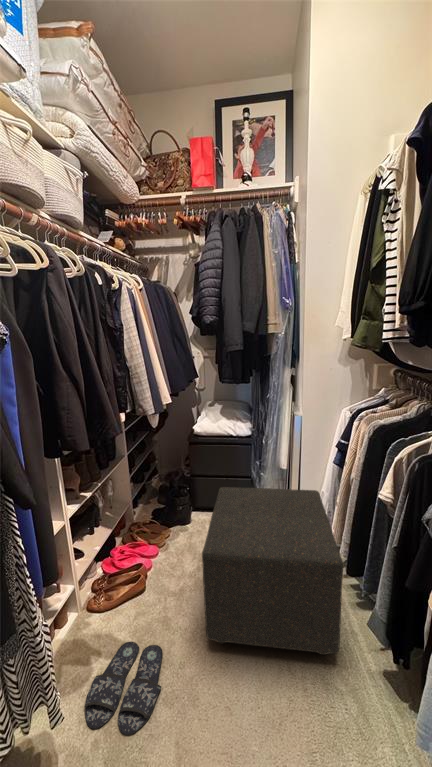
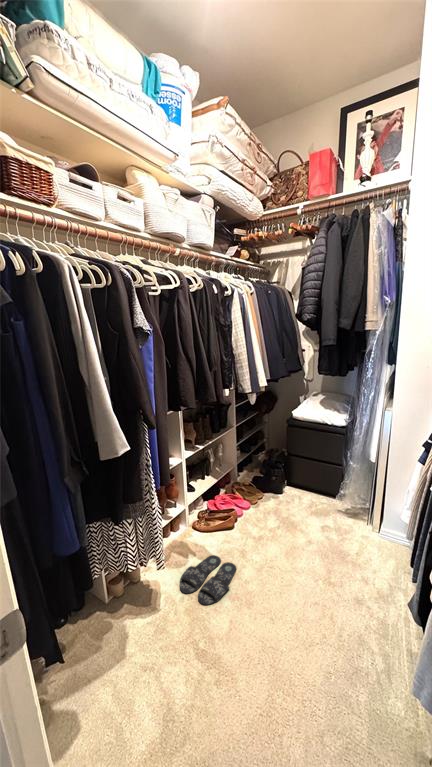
ottoman: present [202,487,343,655] -> none [269,463,397,619]

